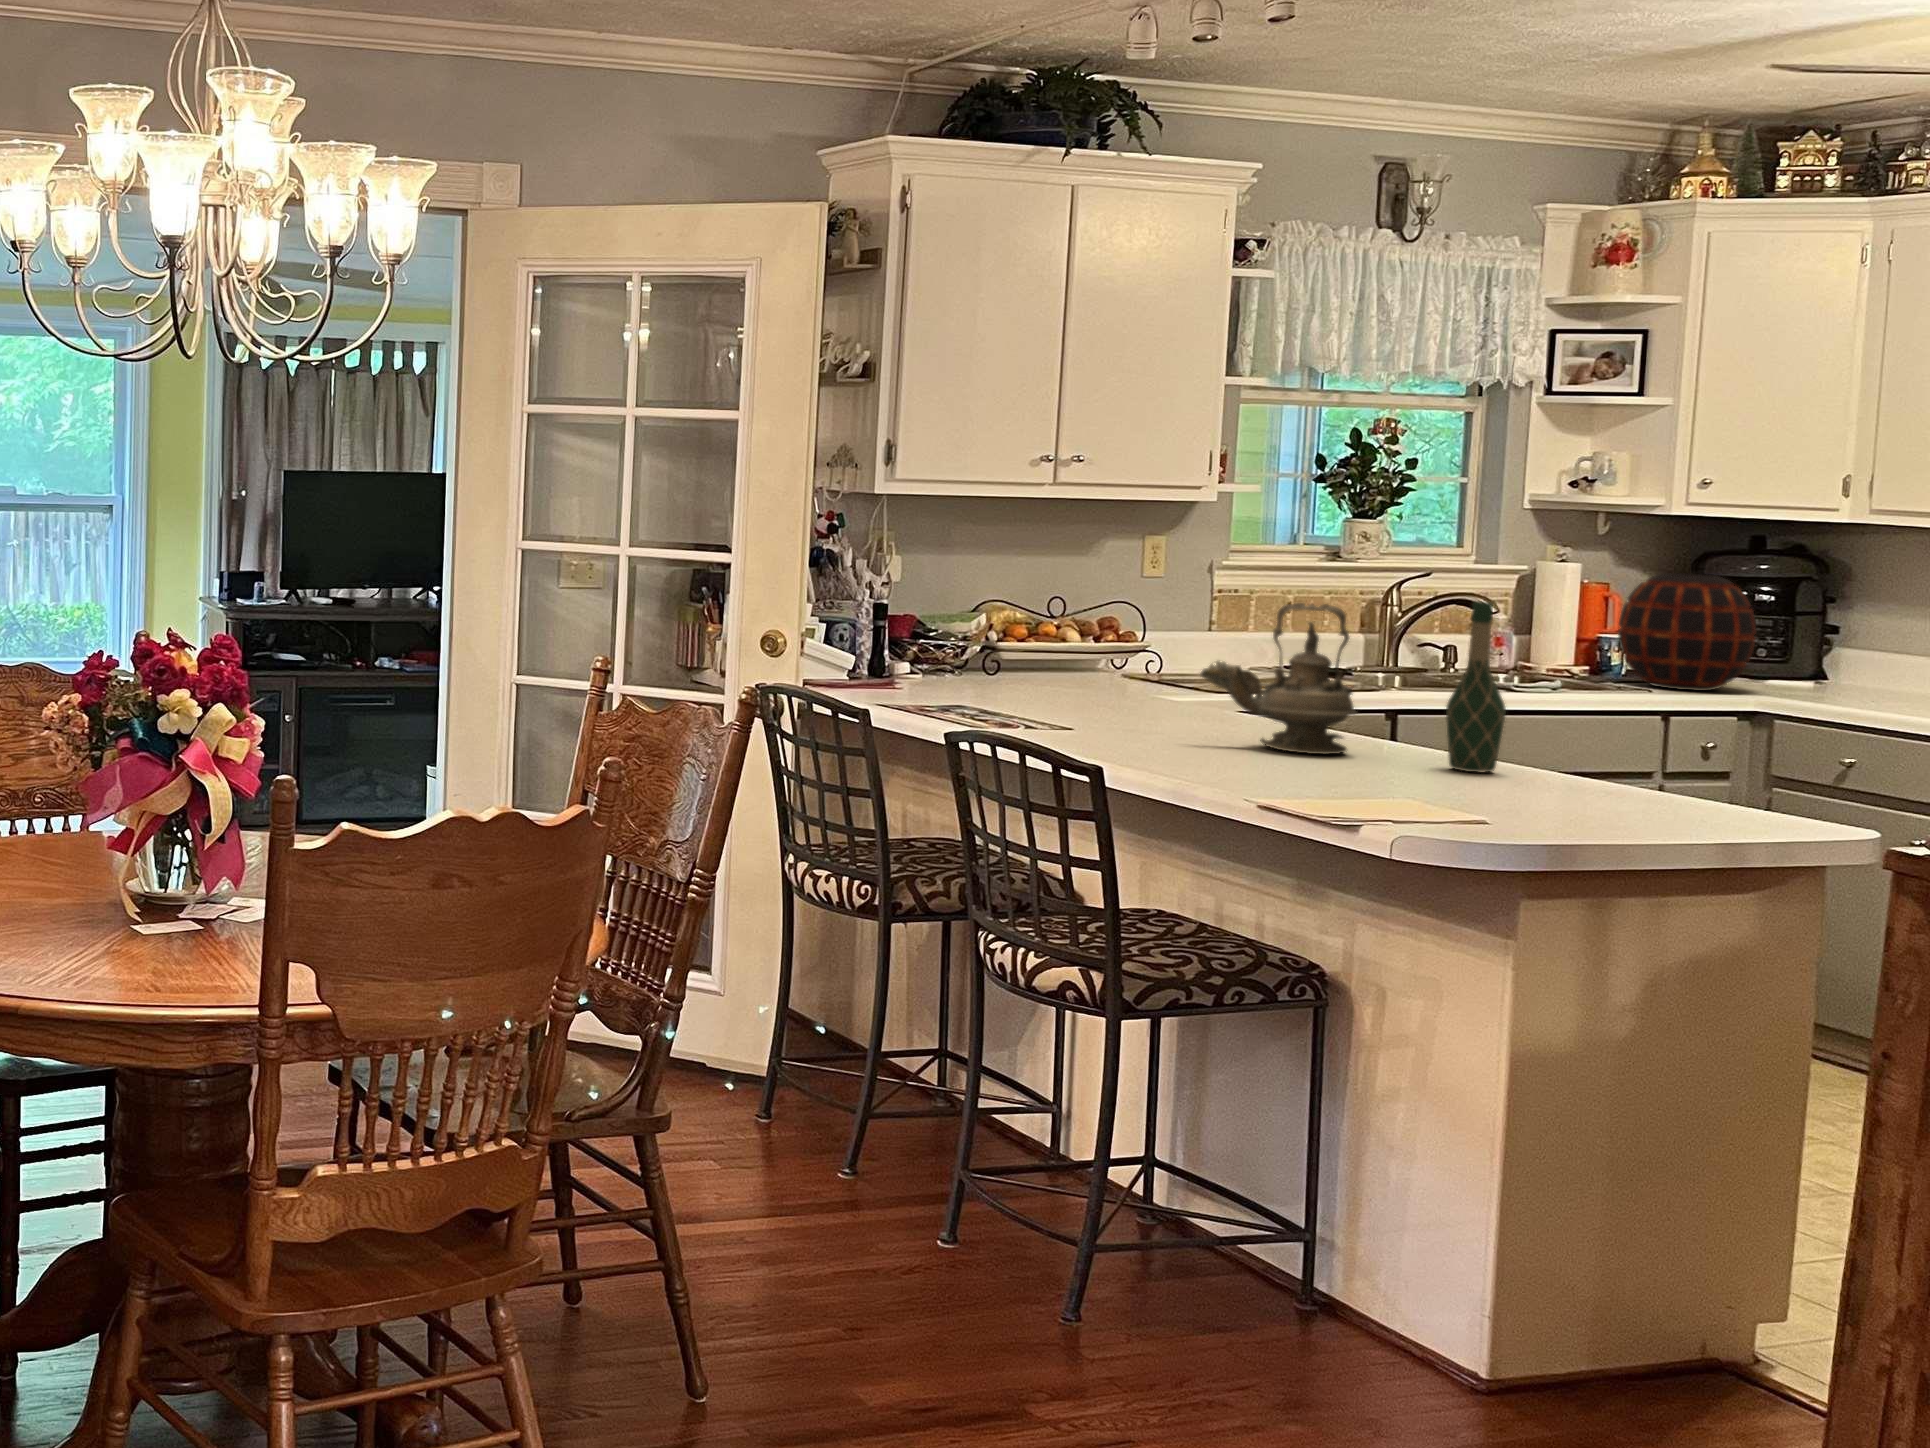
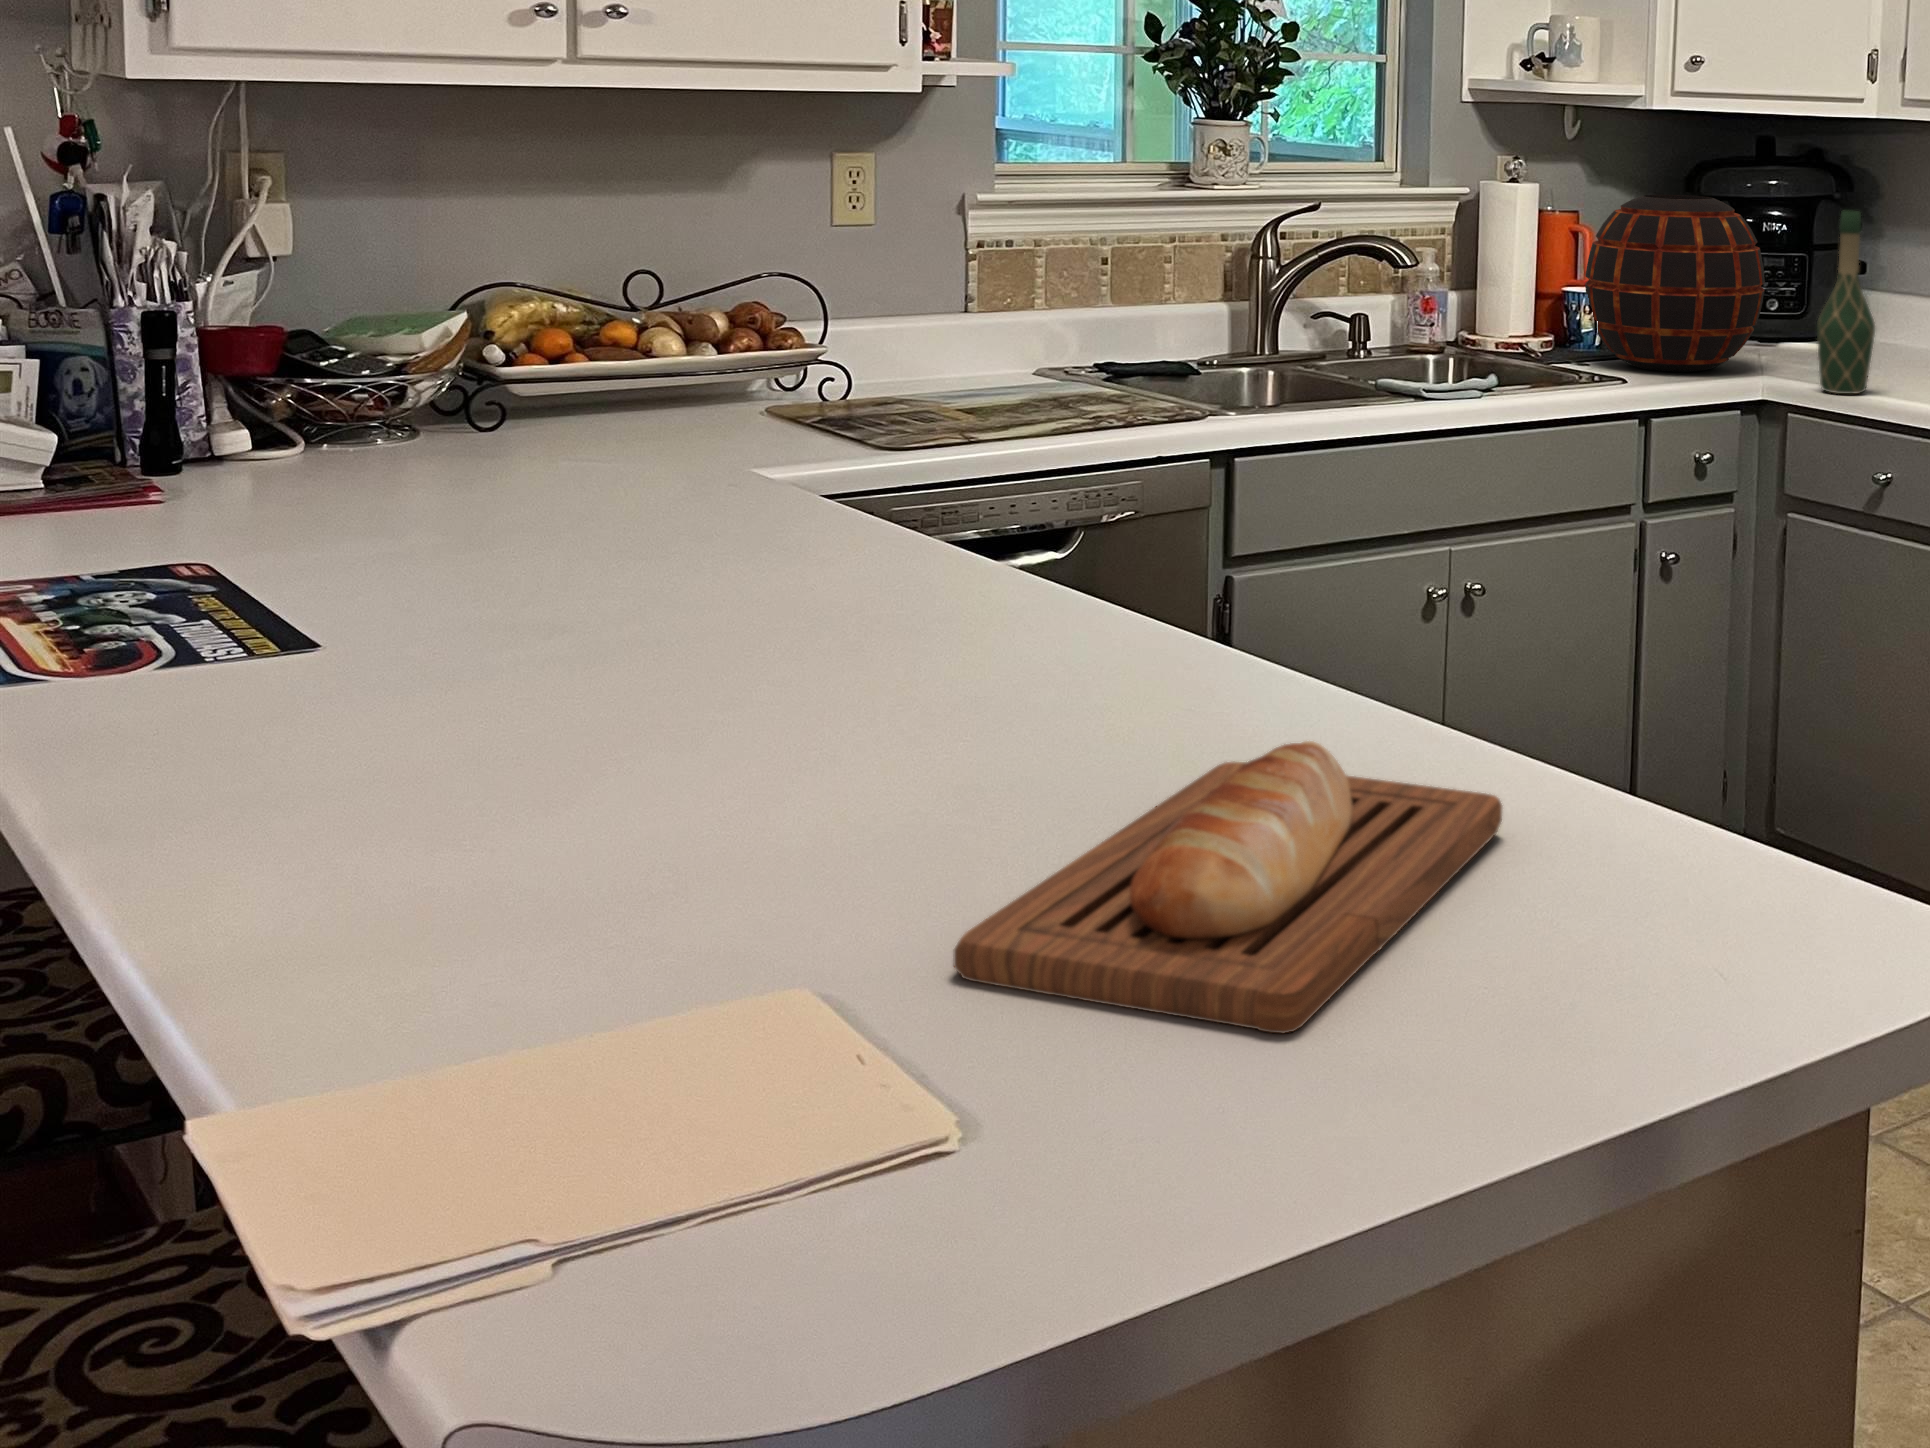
wine bottle: present [1446,601,1506,773] -> present [1817,211,1875,394]
teapot: present [1200,603,1356,754] -> none [521,330,909,702]
bread loaf: none [1467,758,1662,823] -> present [953,741,1502,1033]

